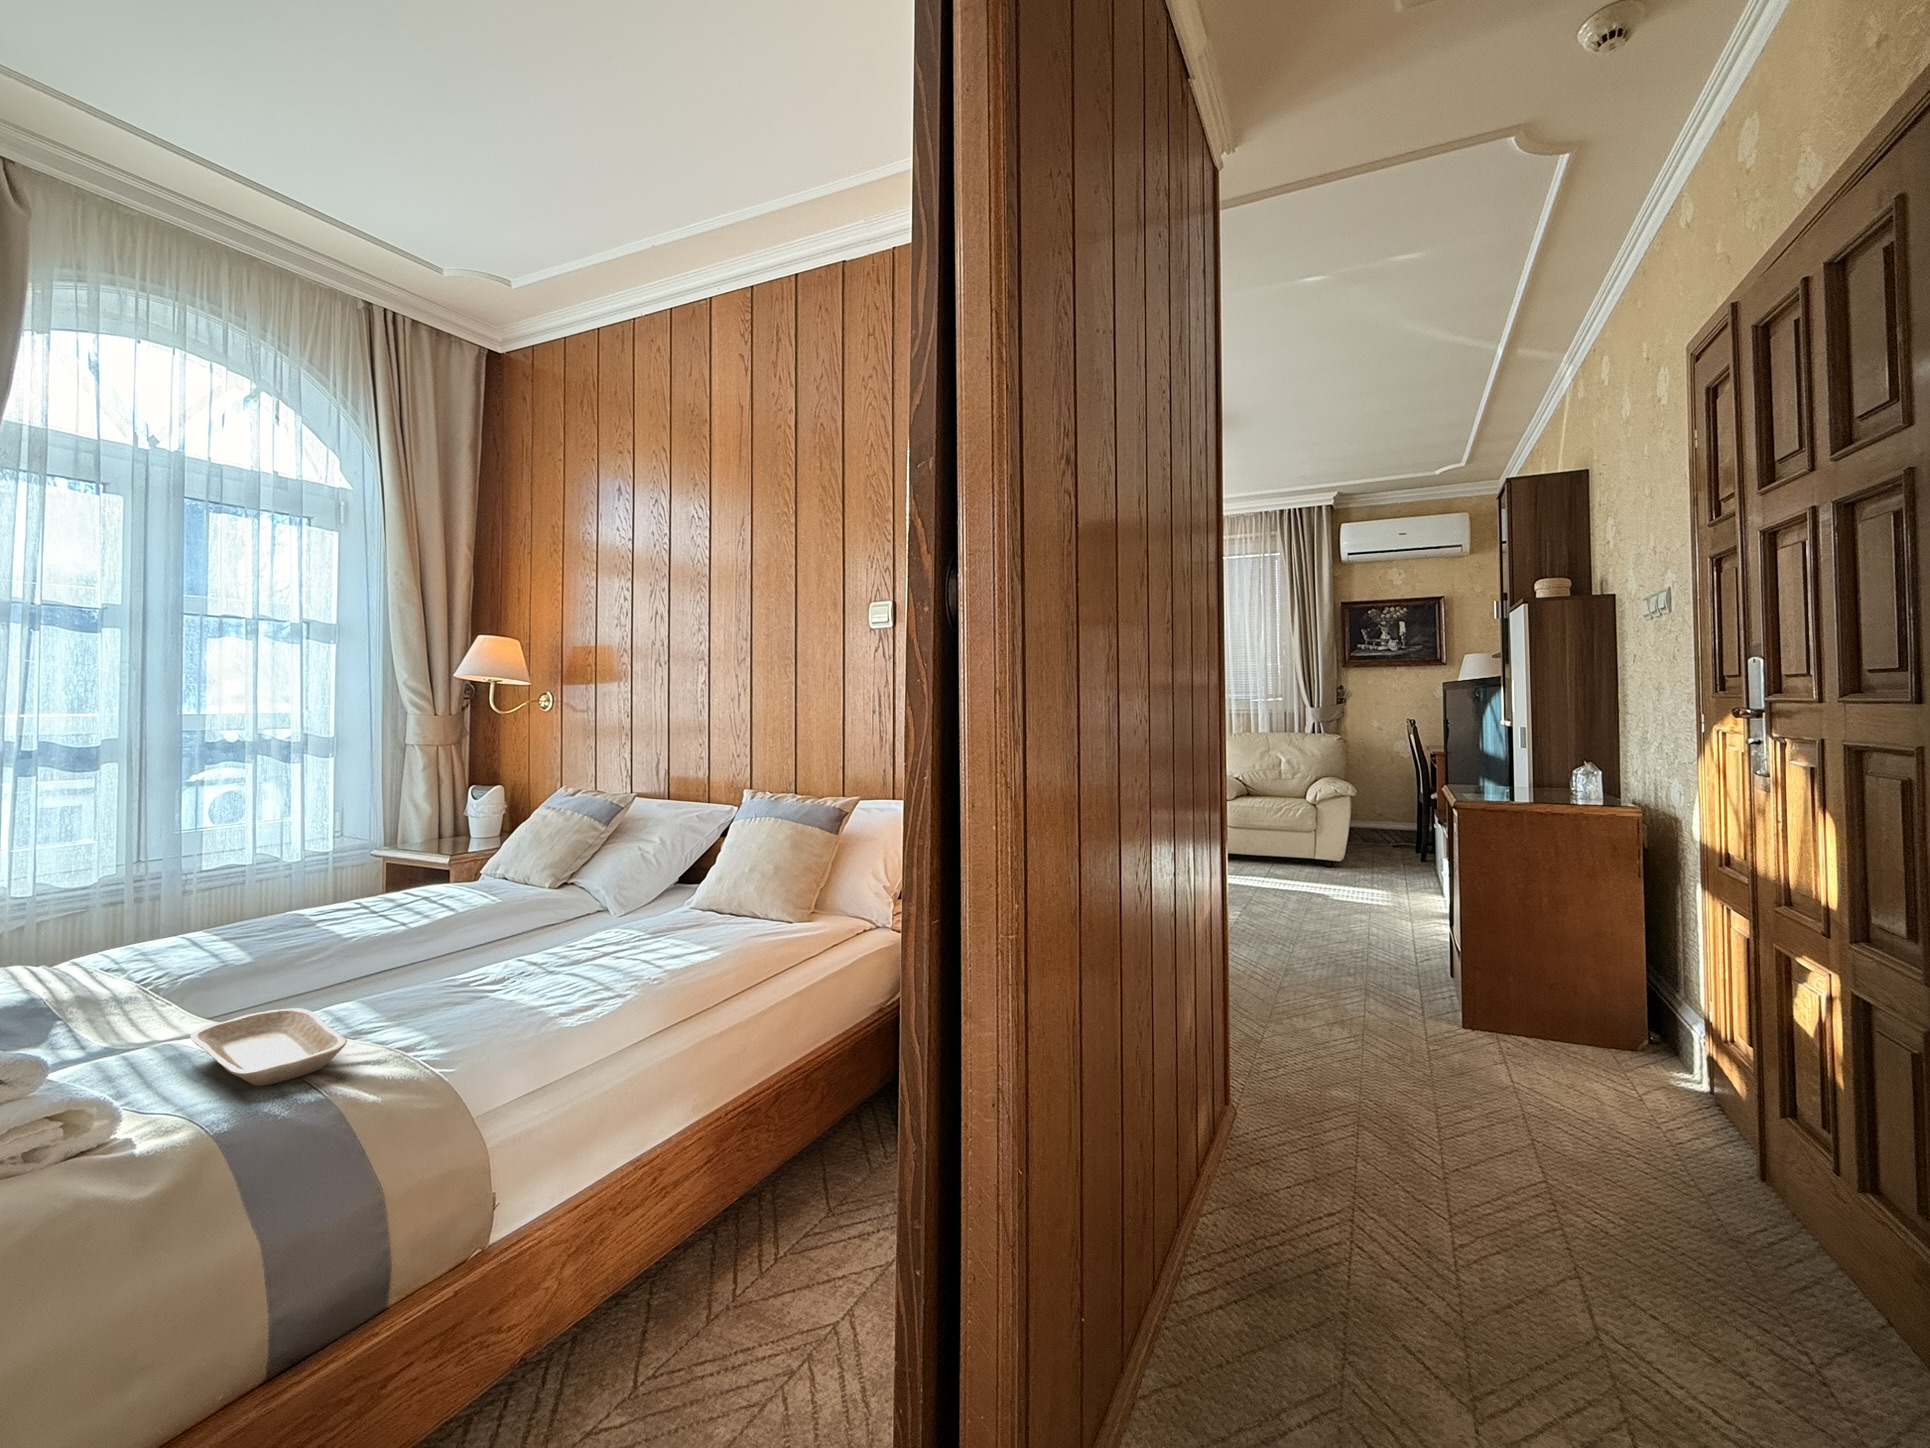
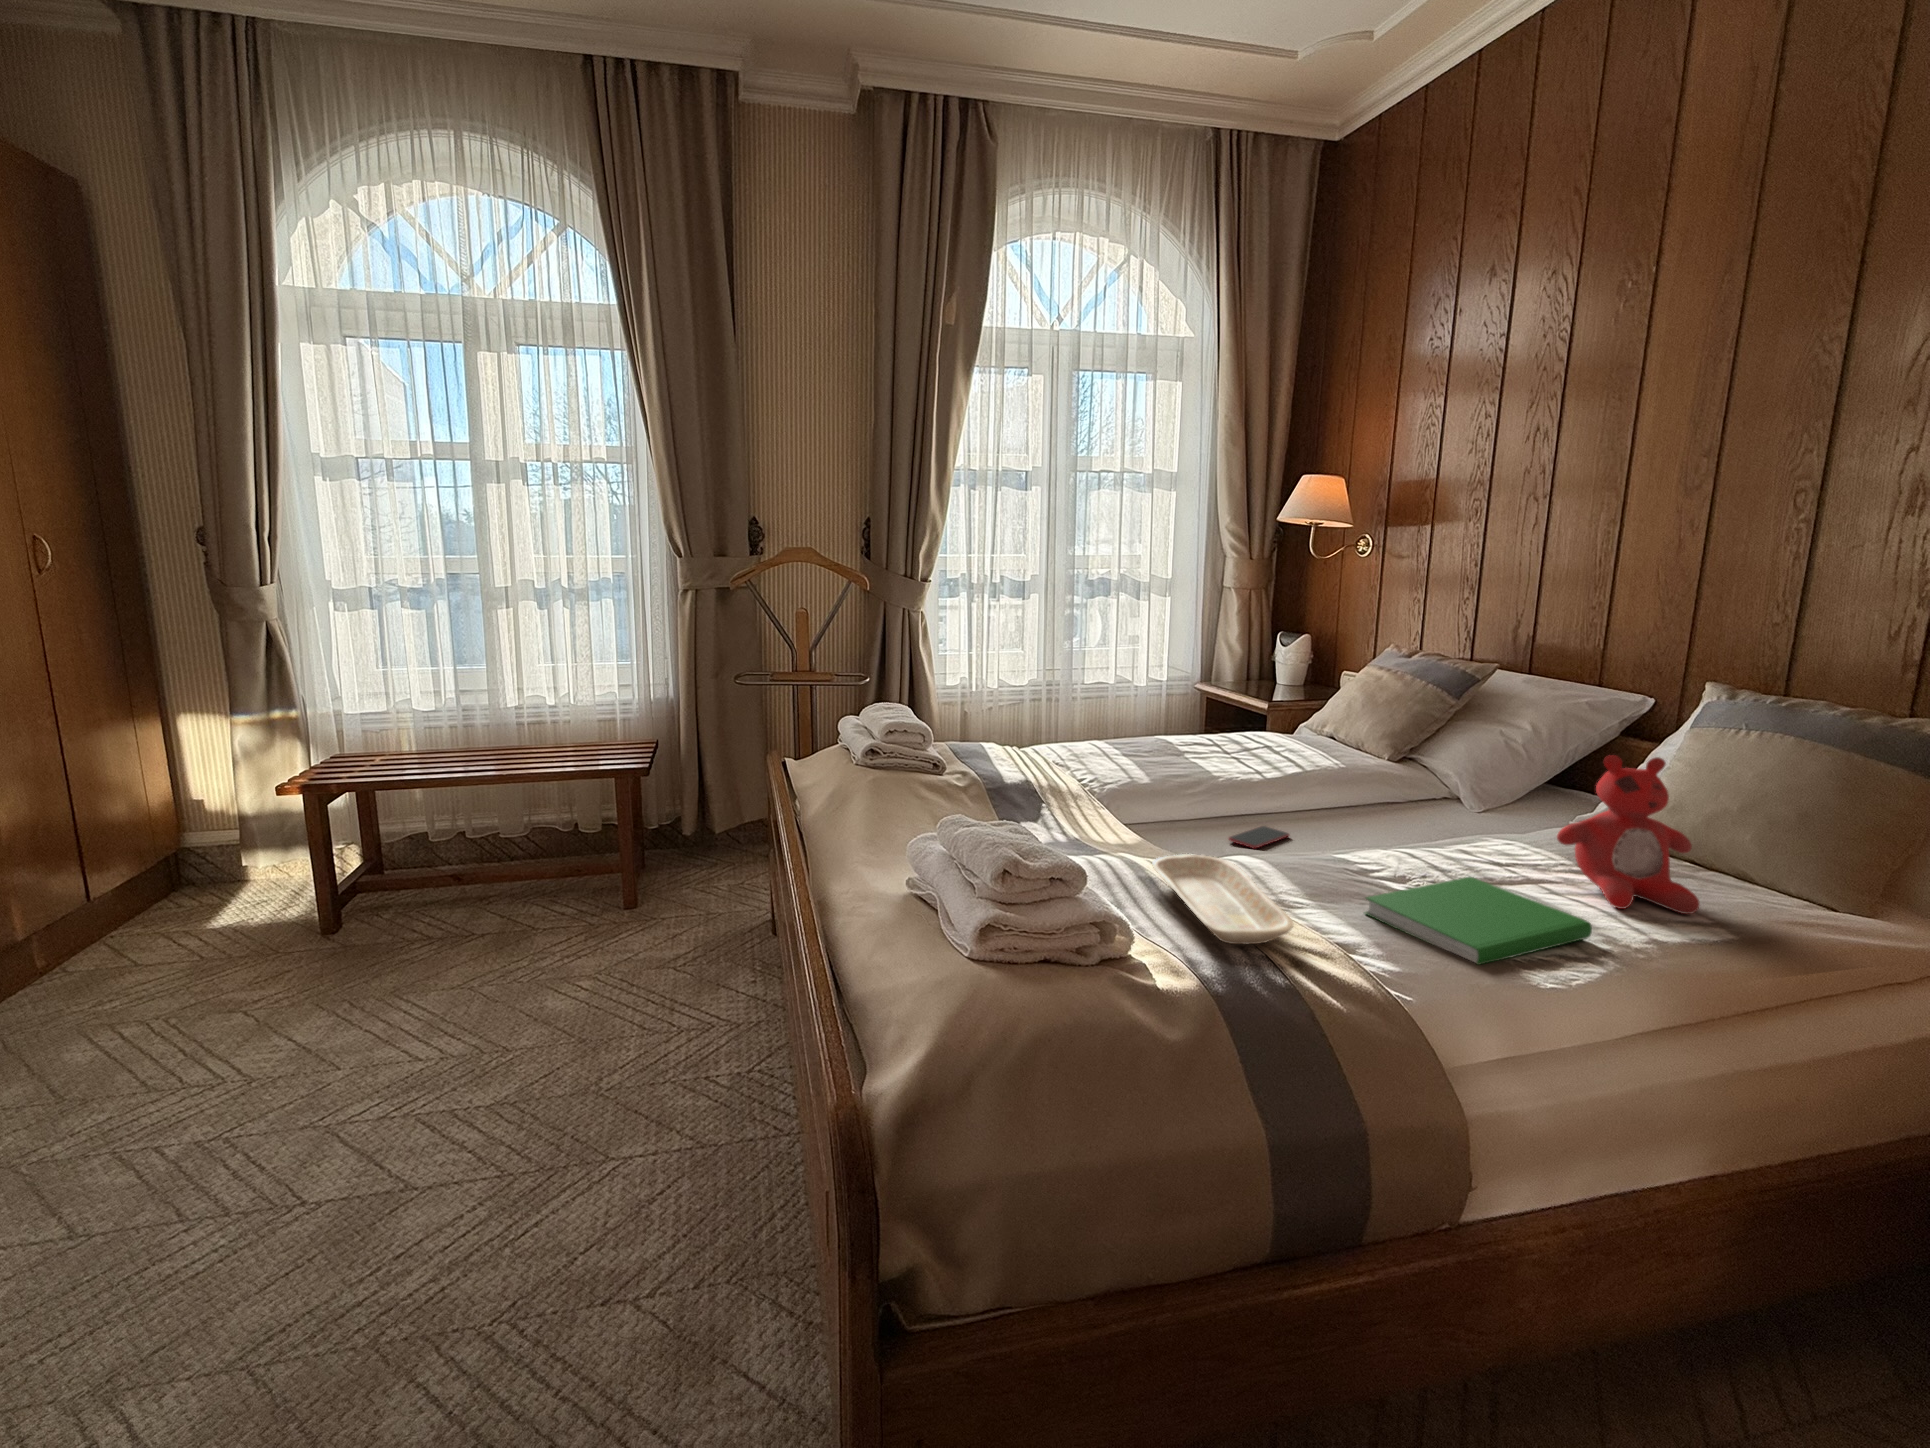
stuffed bear: none [634,840,723,958] -> present [1557,755,1700,914]
hardcover book: none [447,962,635,1029] -> present [1365,877,1592,965]
smartphone: none [346,975,424,999] -> present [1229,826,1289,849]

